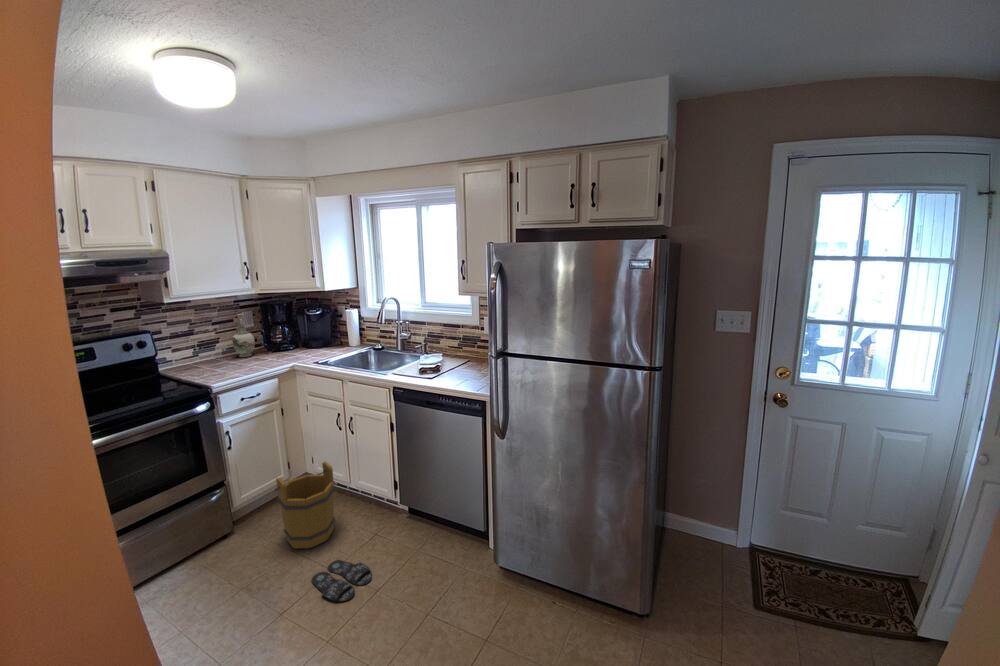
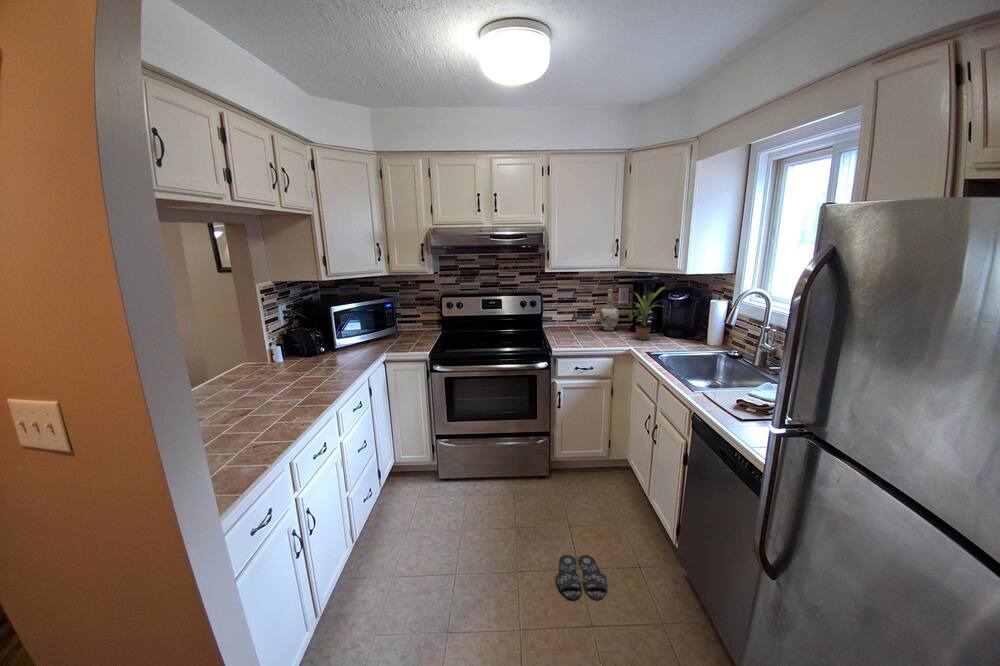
potted plant: none [271,304,309,357] -> present [635,287,664,340]
bucket: present [275,462,335,548] -> none [568,450,624,533]

